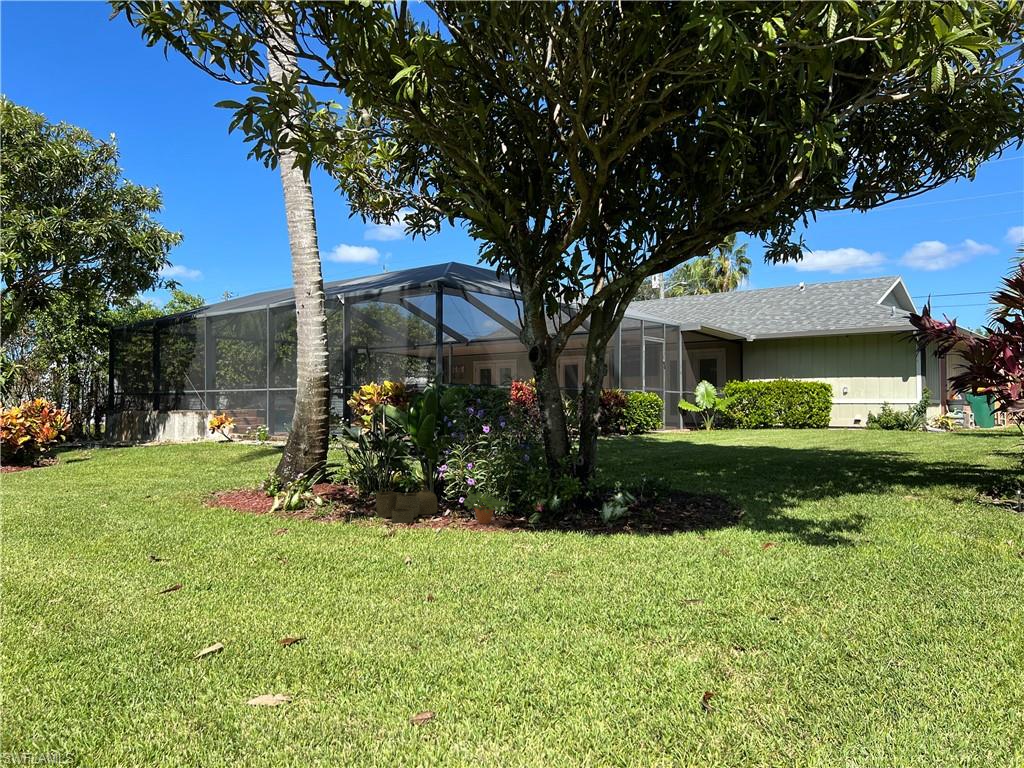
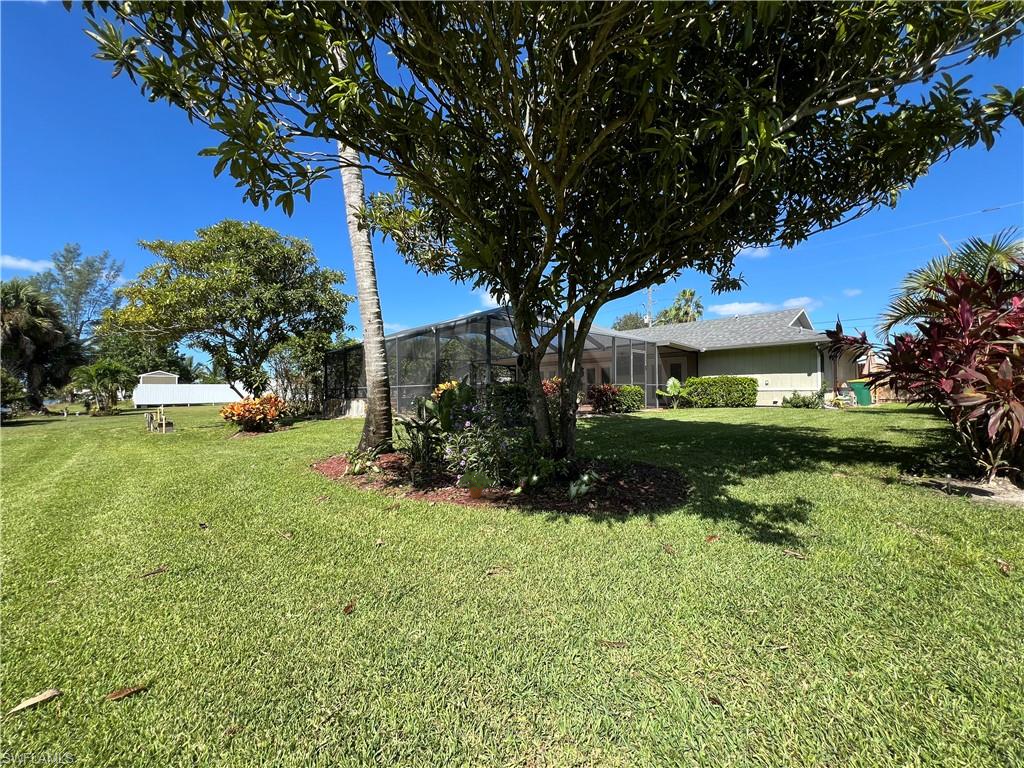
woven basket: present [376,489,437,523] -> none [400,465,449,496]

